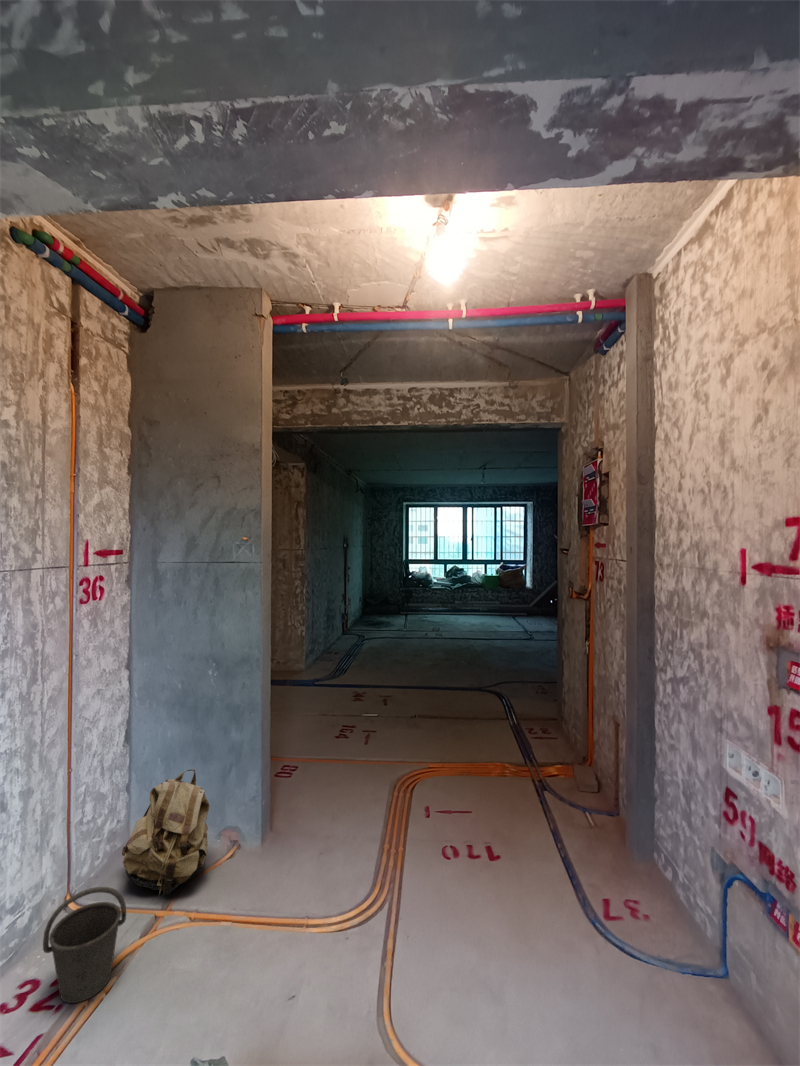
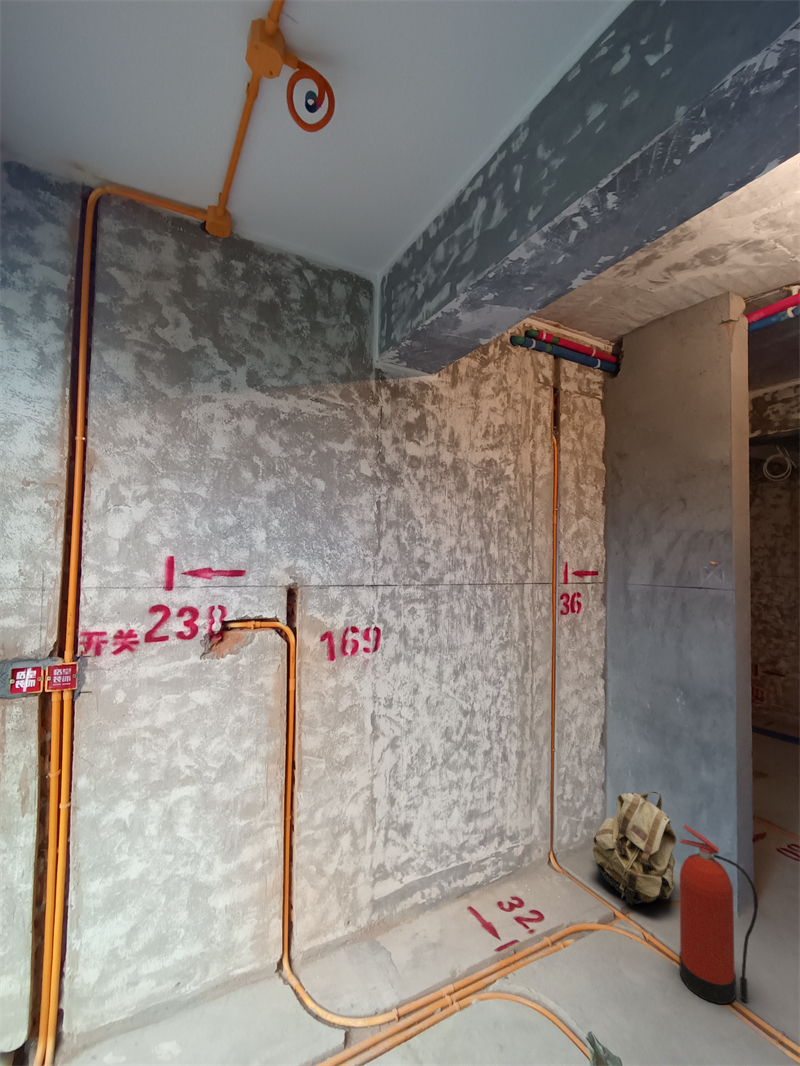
fire extinguisher: none [223,790,286,940] -> present [680,825,758,1004]
bucket: present [43,887,126,1003] -> none [525,848,585,943]

